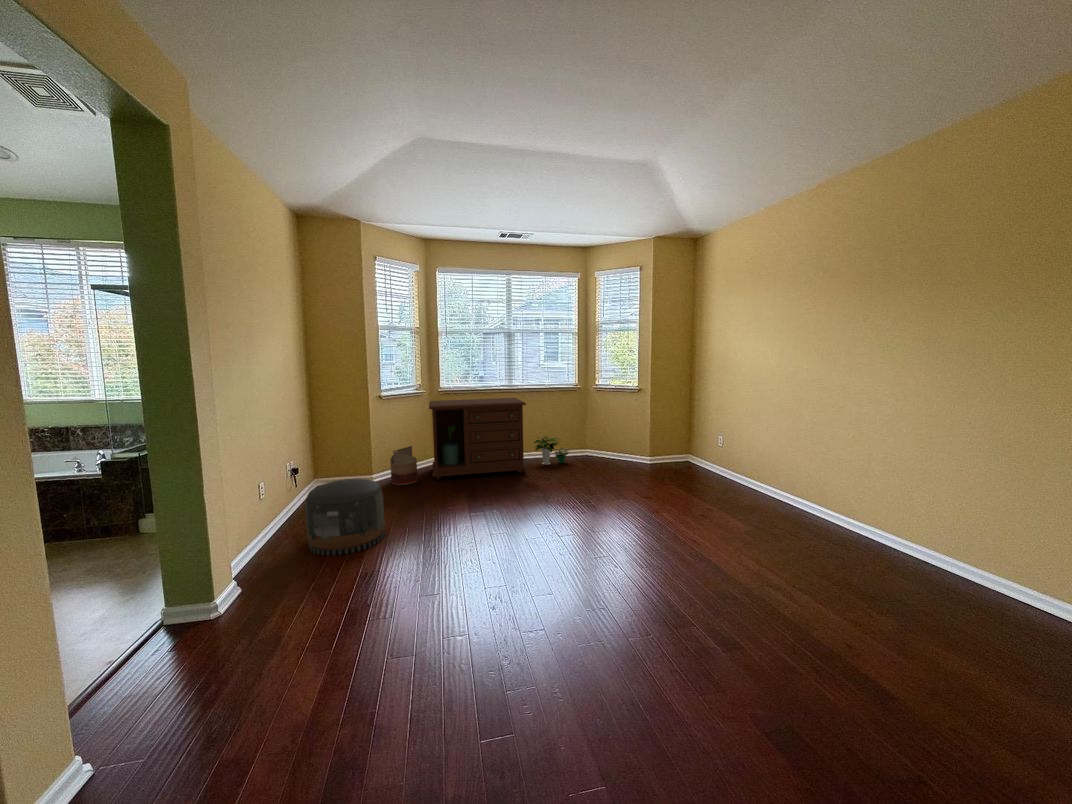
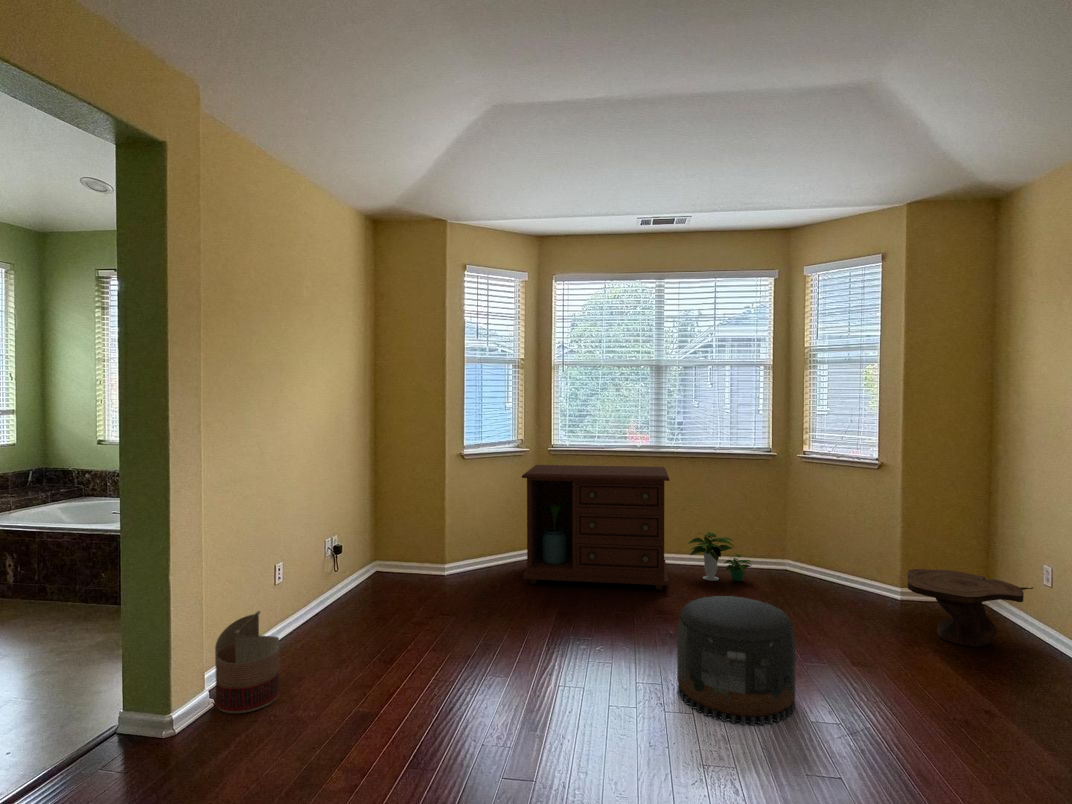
side table: none [655,443,712,479] -> present [908,569,1033,647]
basket: present [390,446,417,485] -> present [215,611,280,713]
pouf: present [305,479,385,555] -> present [677,596,796,725]

